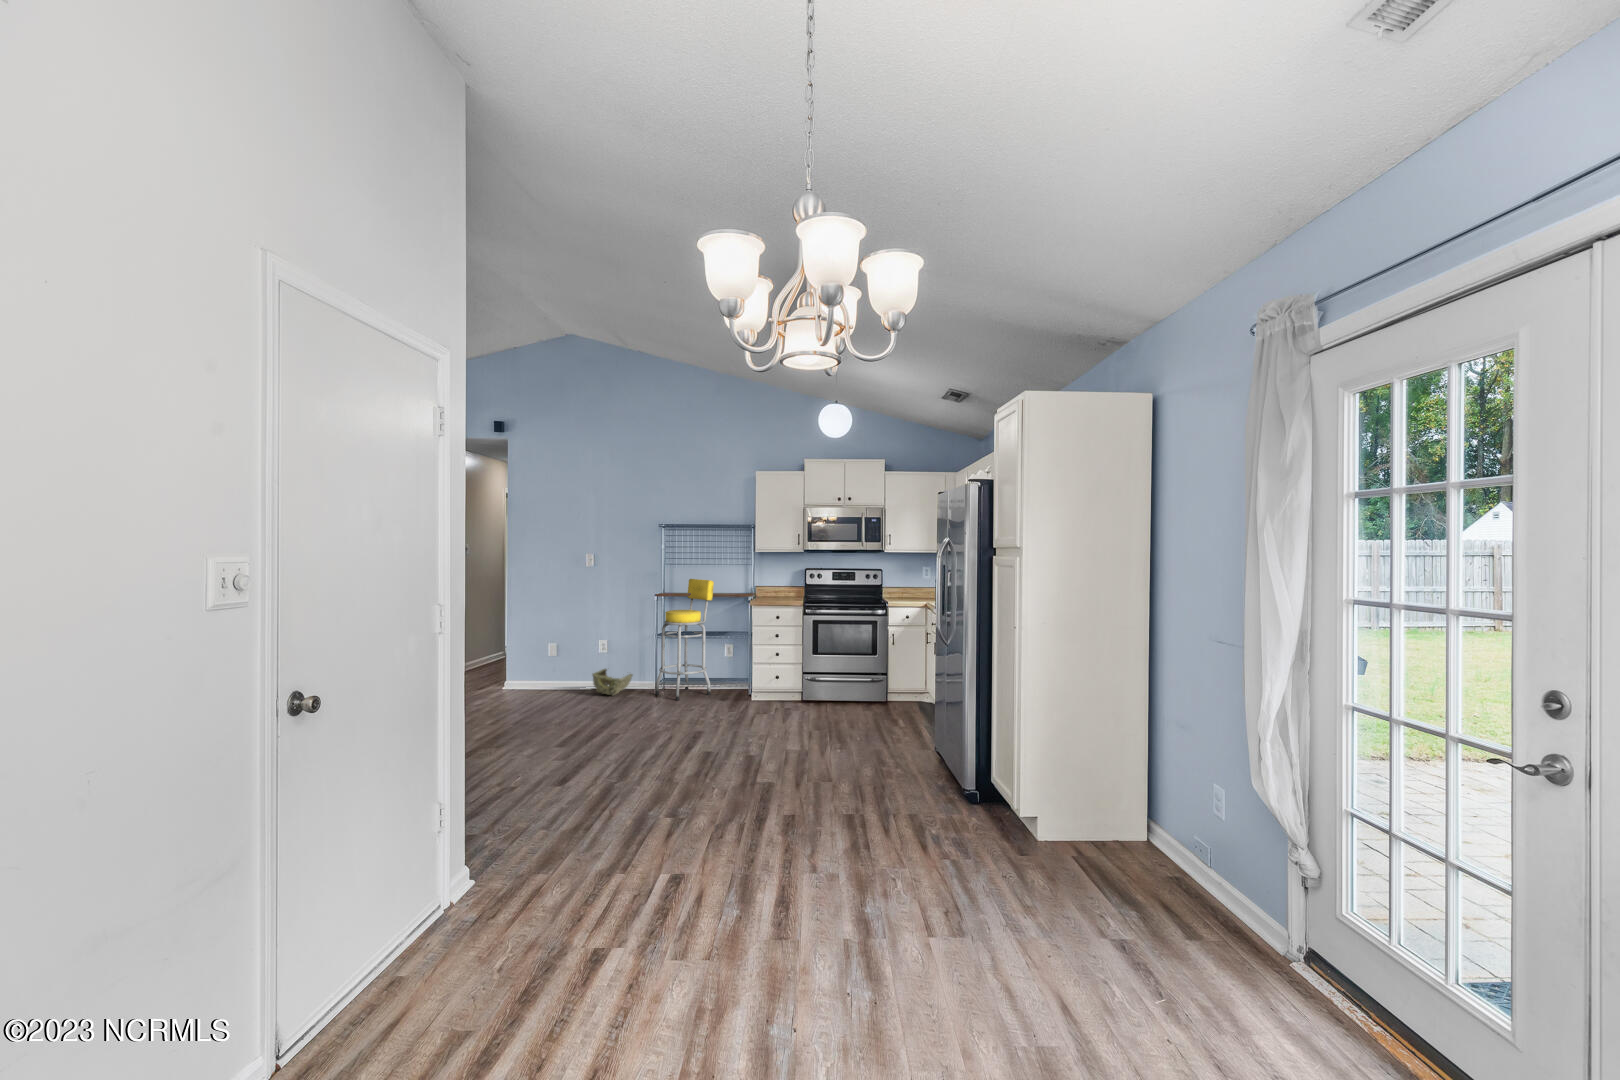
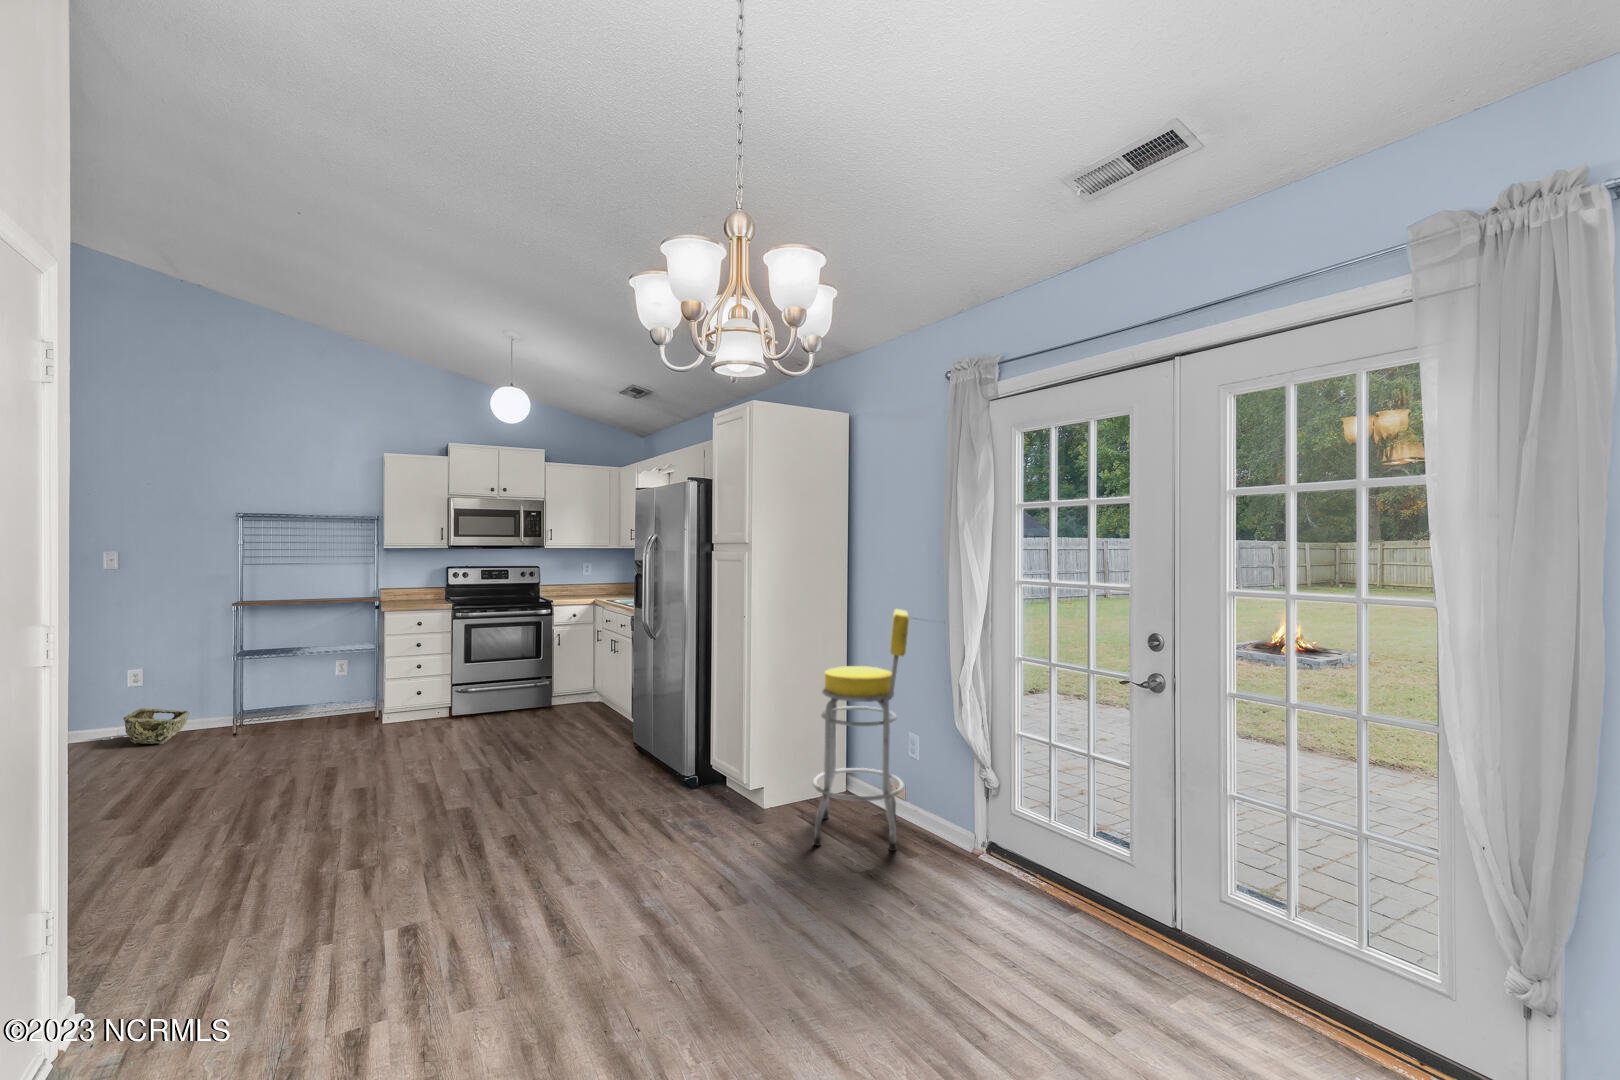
bar stool: present [655,579,714,701] -> present [813,609,909,851]

